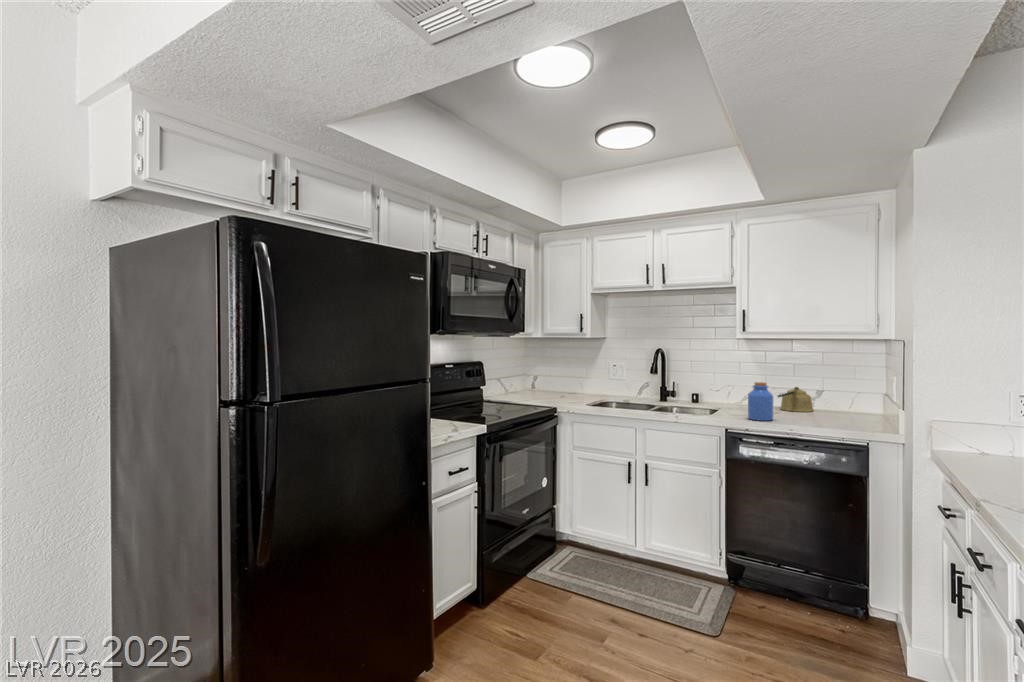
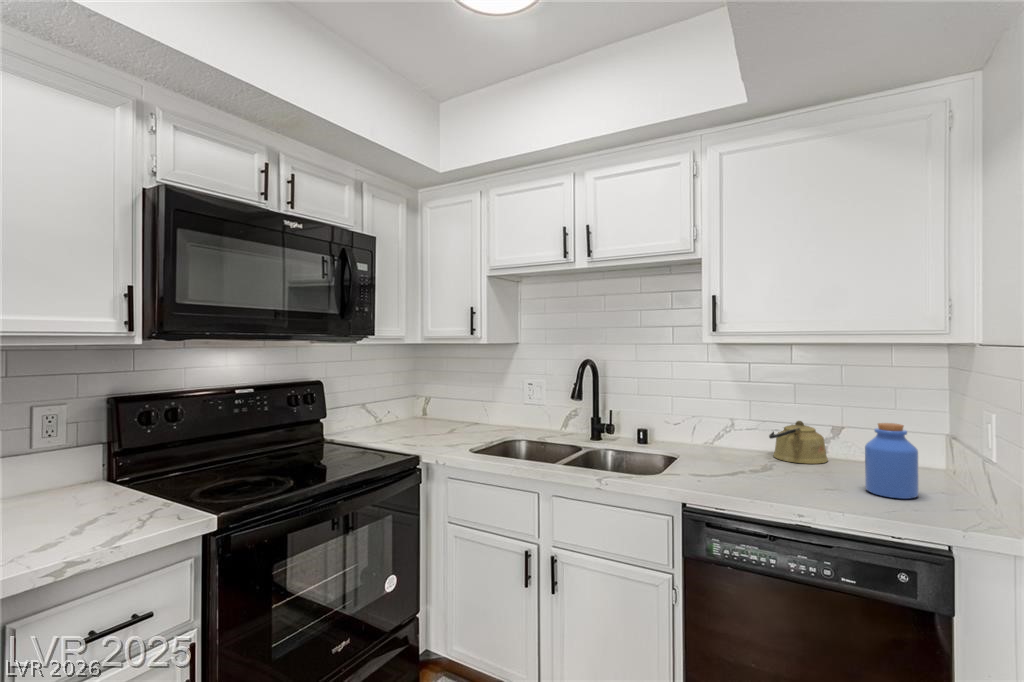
jar: present [748,382,773,421] -> present [865,423,919,499]

